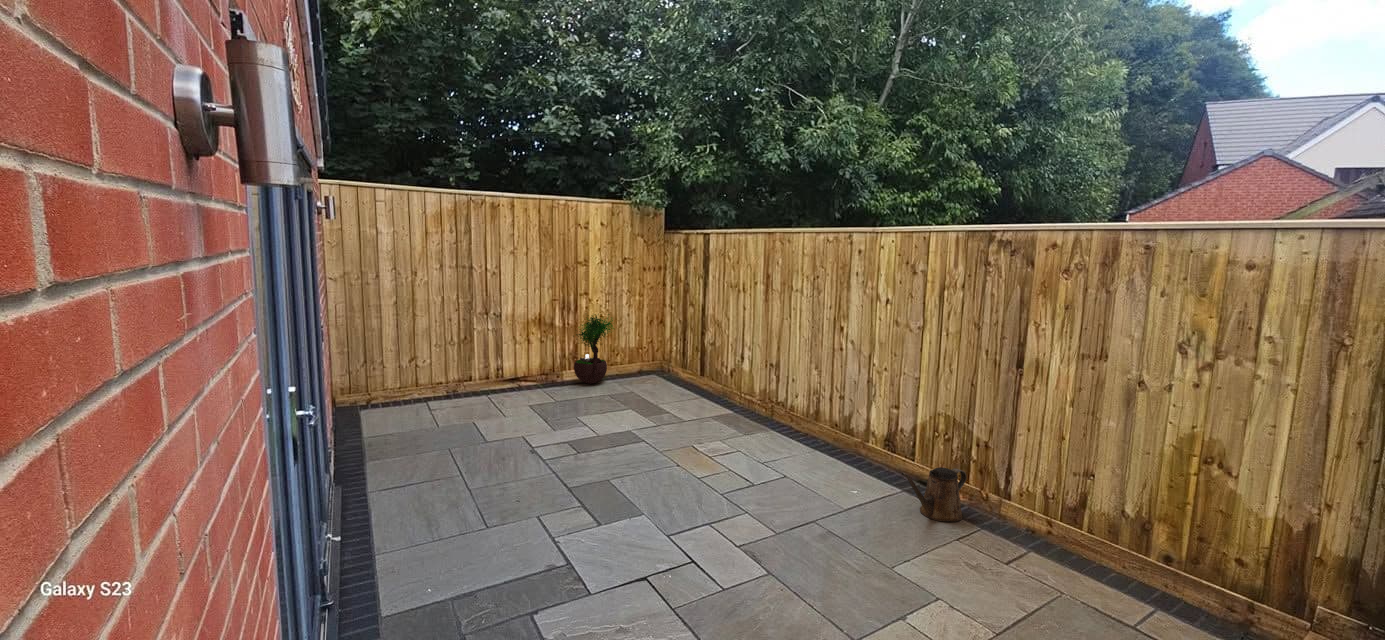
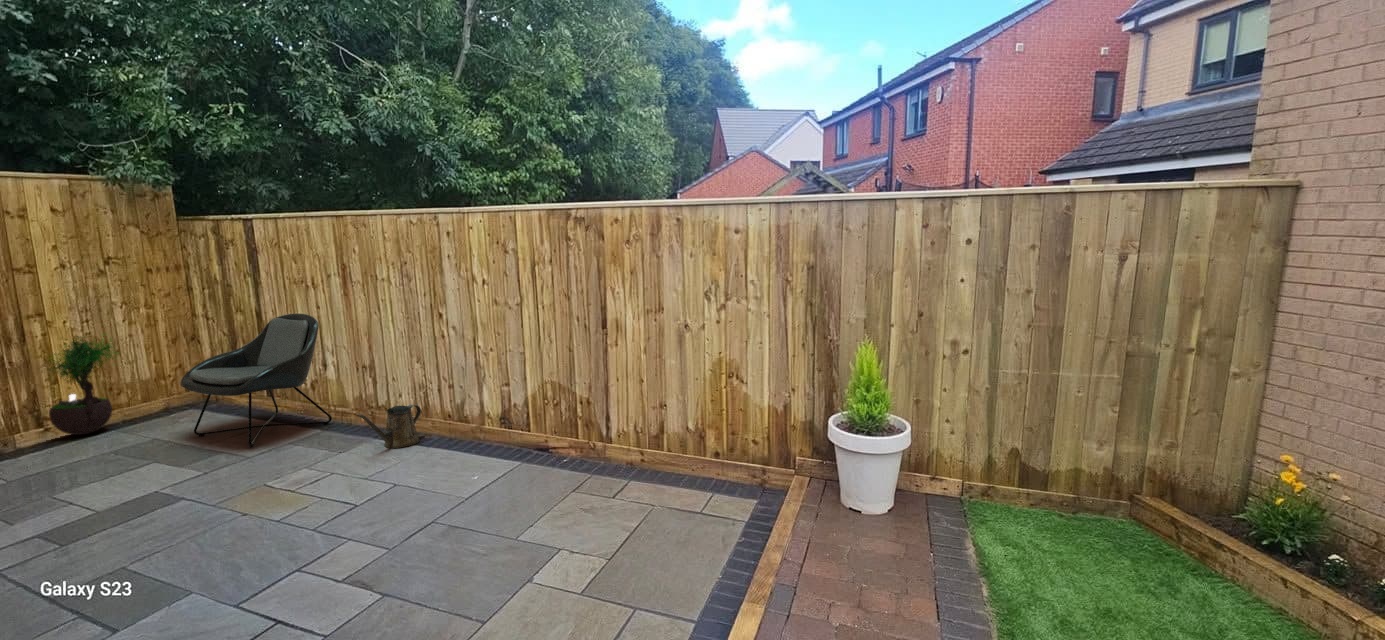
lounge chair: none [646,313,743,418] -> present [180,313,332,448]
watering can: present [901,467,967,521] -> present [357,405,421,448]

